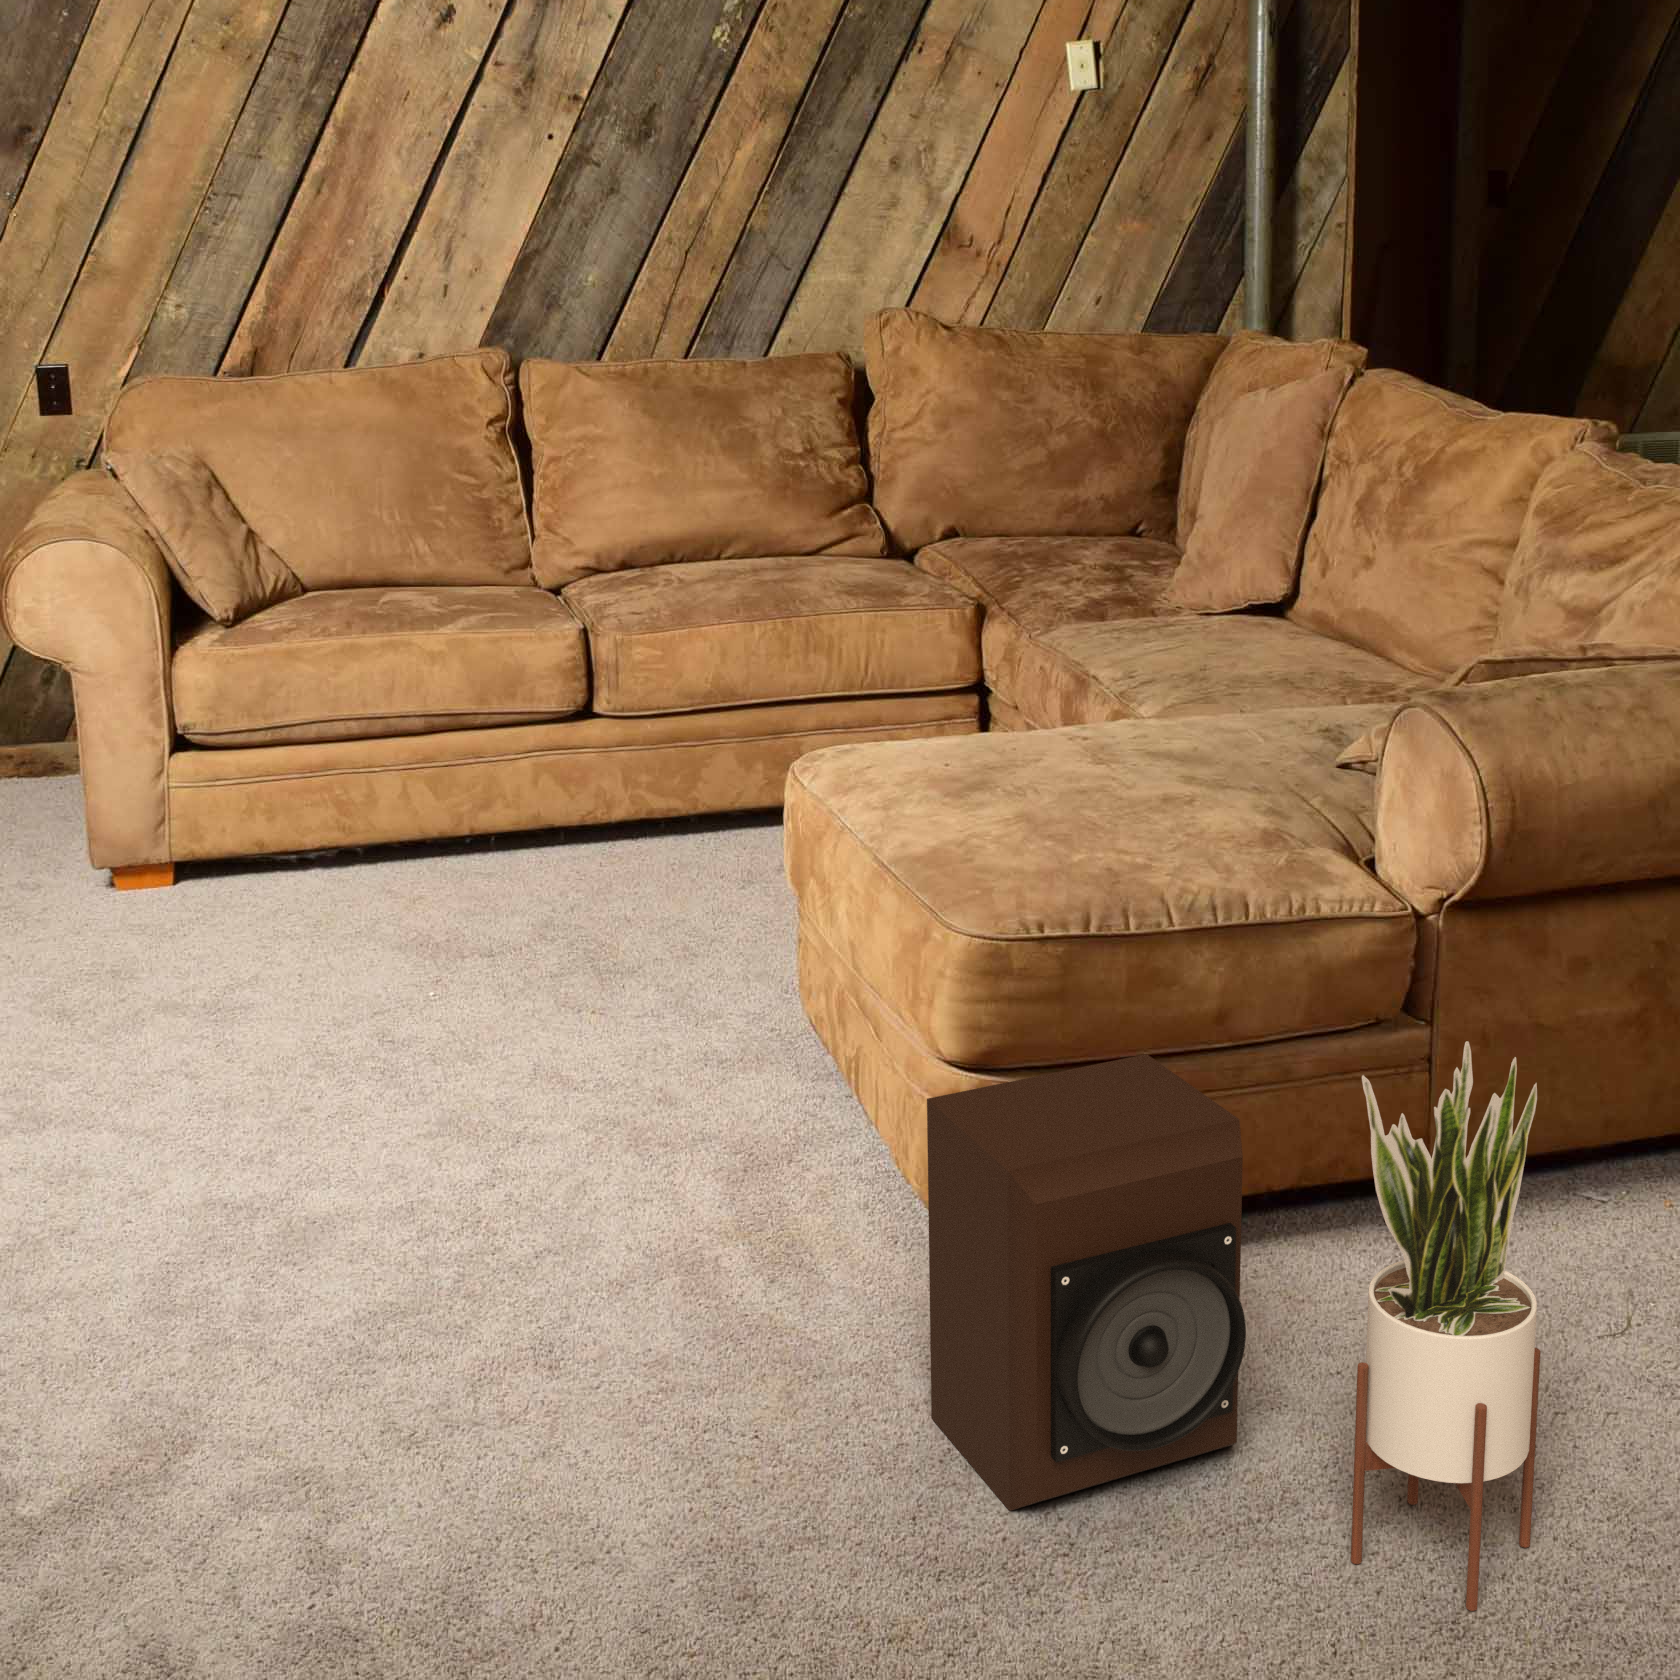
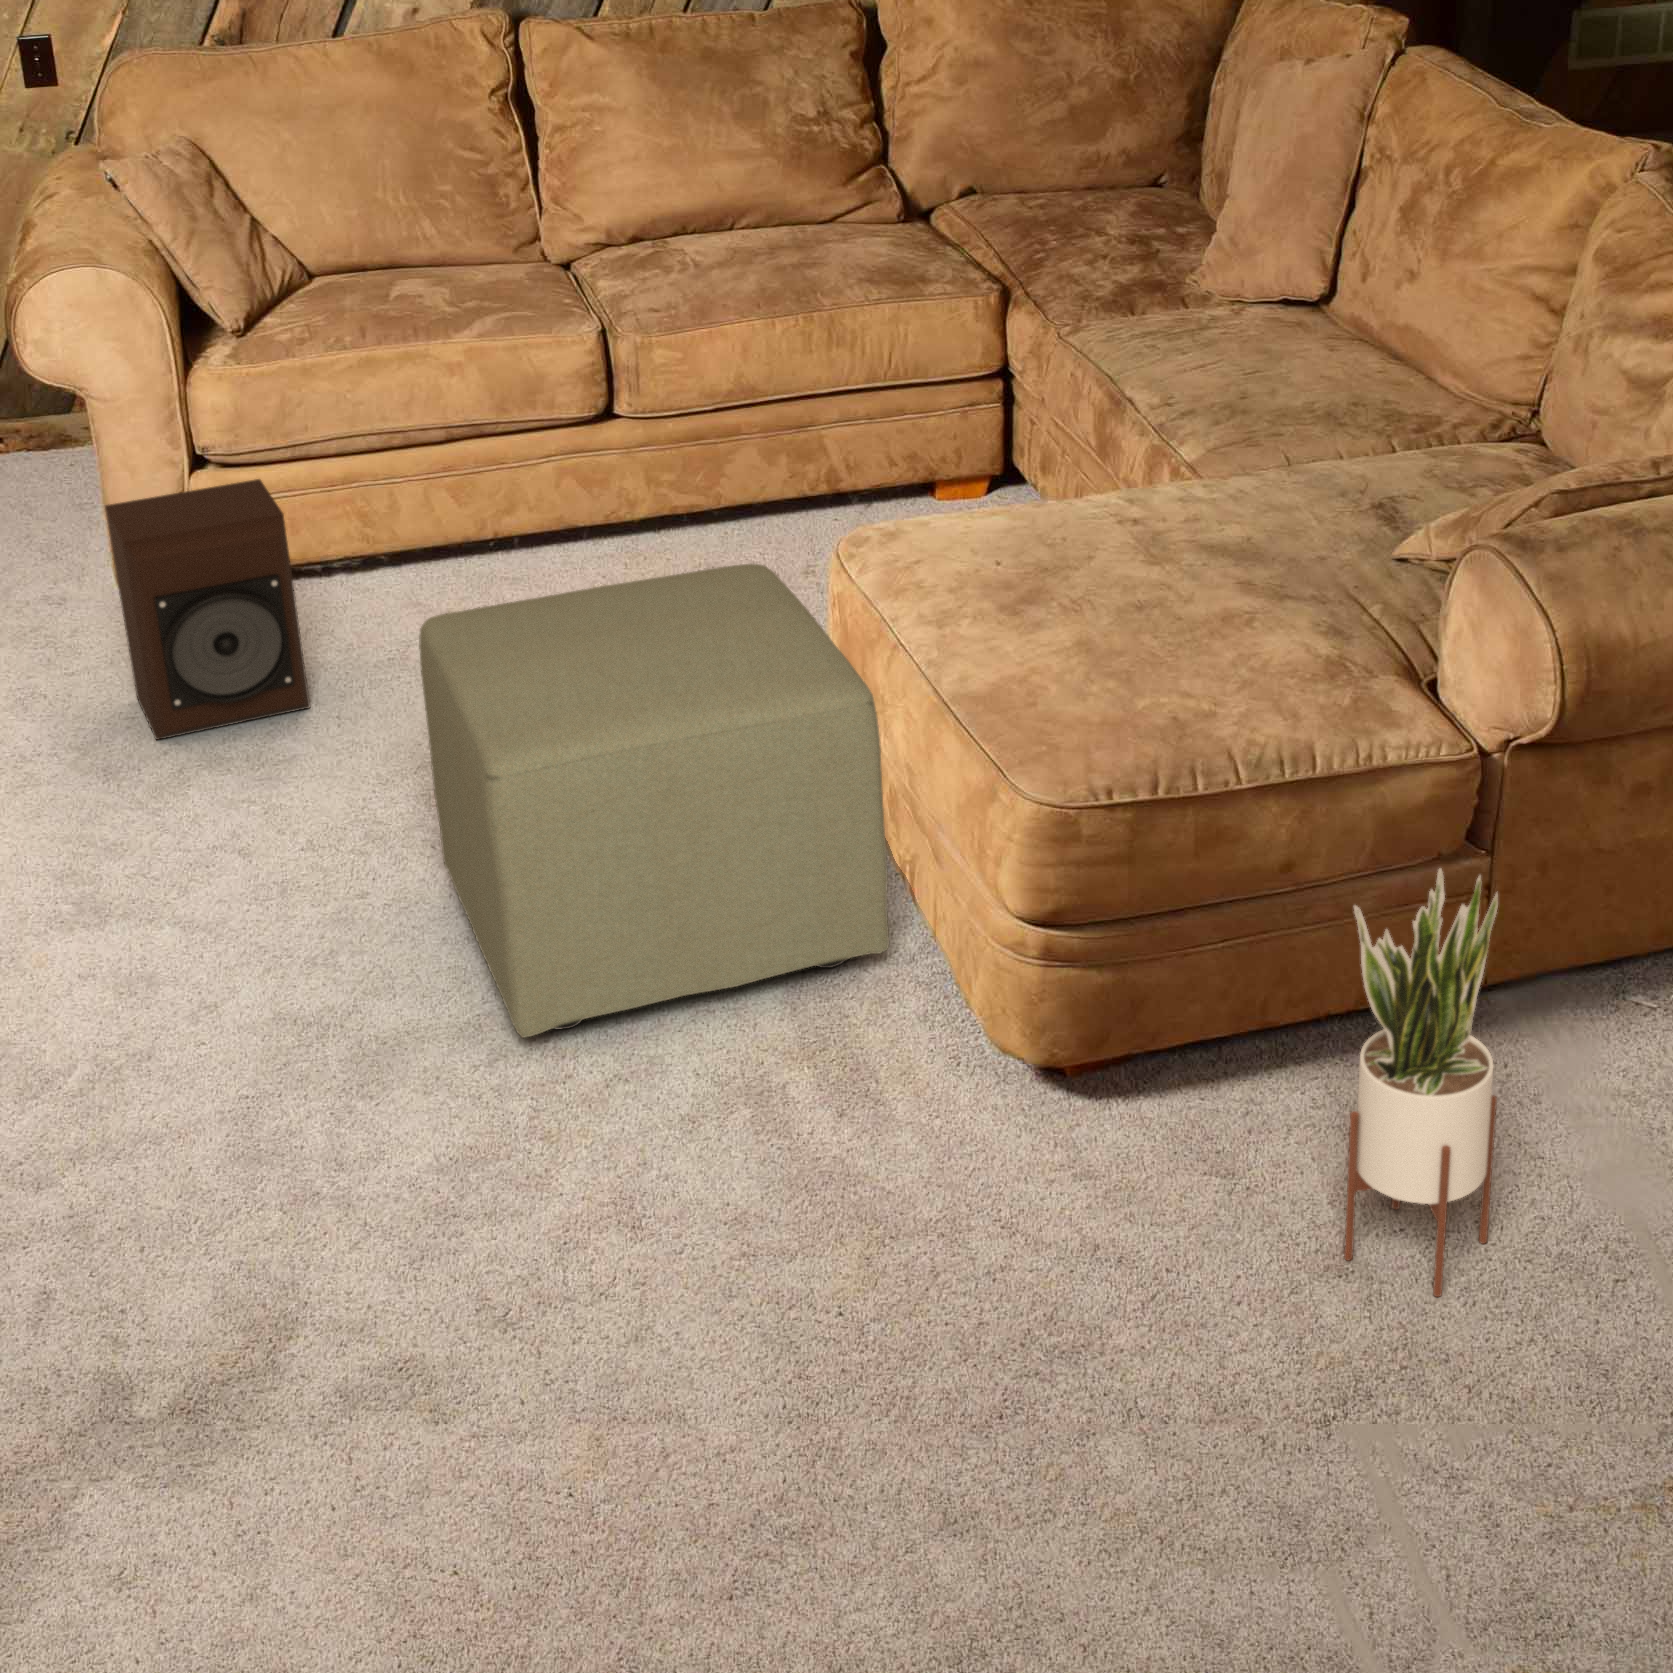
ottoman: none [316,794,816,1292] -> present [419,564,889,1038]
speaker: present [927,1054,1246,1511] -> present [105,479,310,740]

